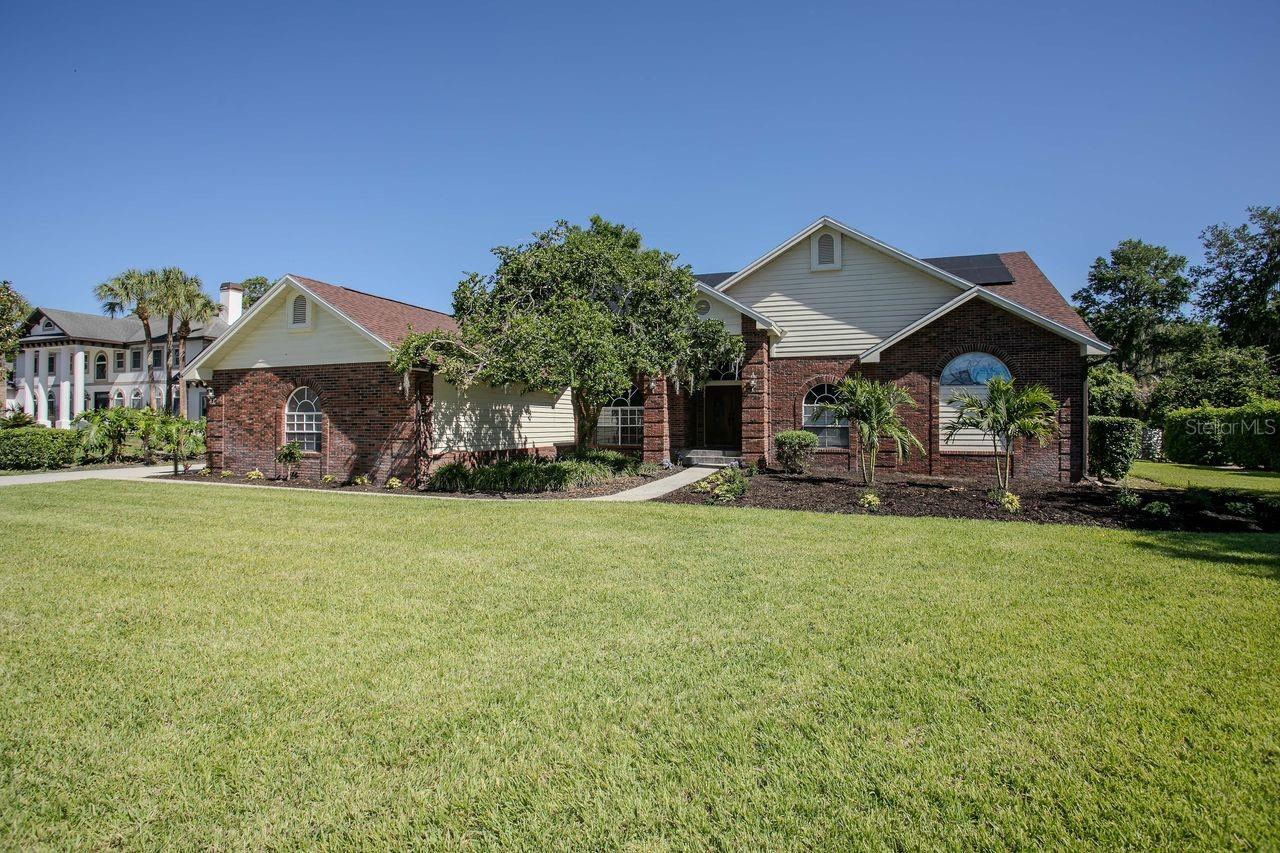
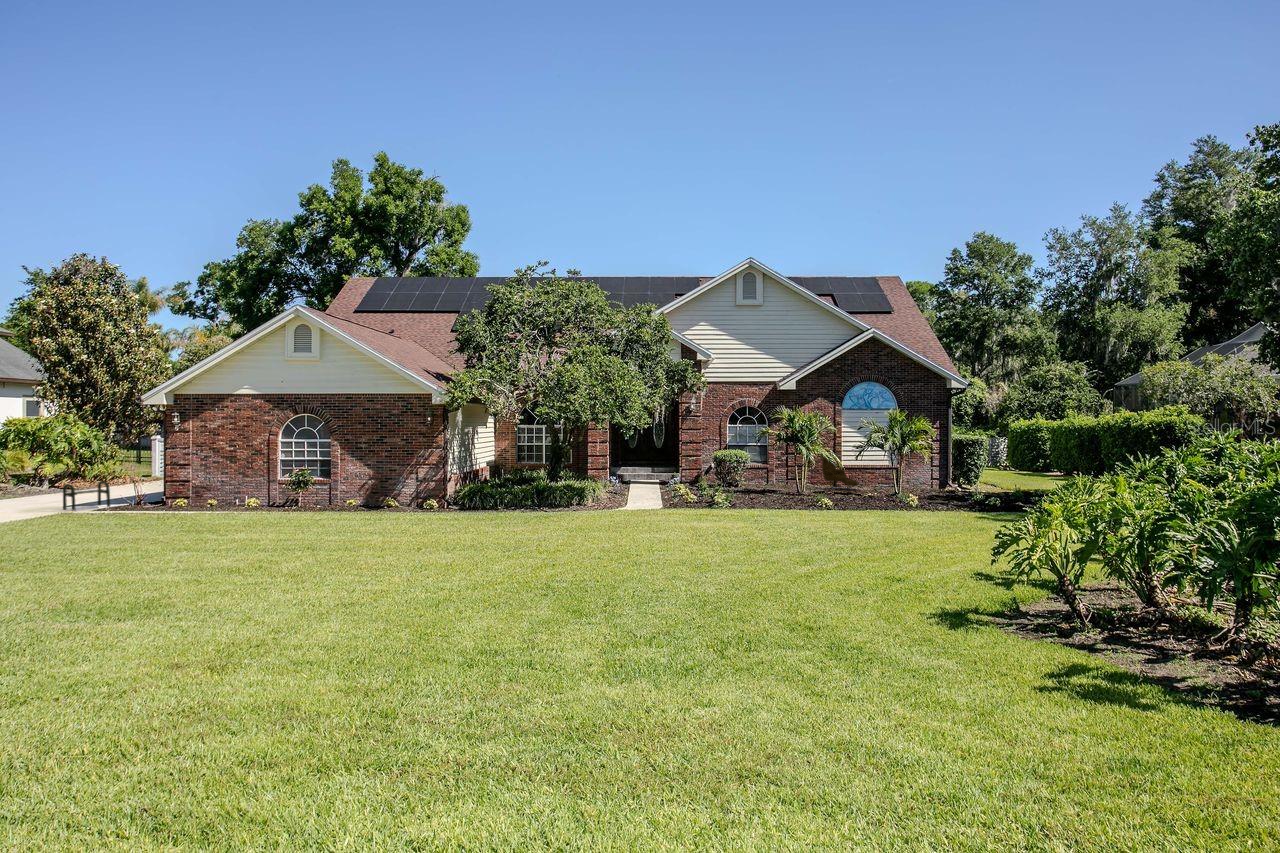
lounge chair: none [913,439,959,480] -> present [822,456,859,489]

